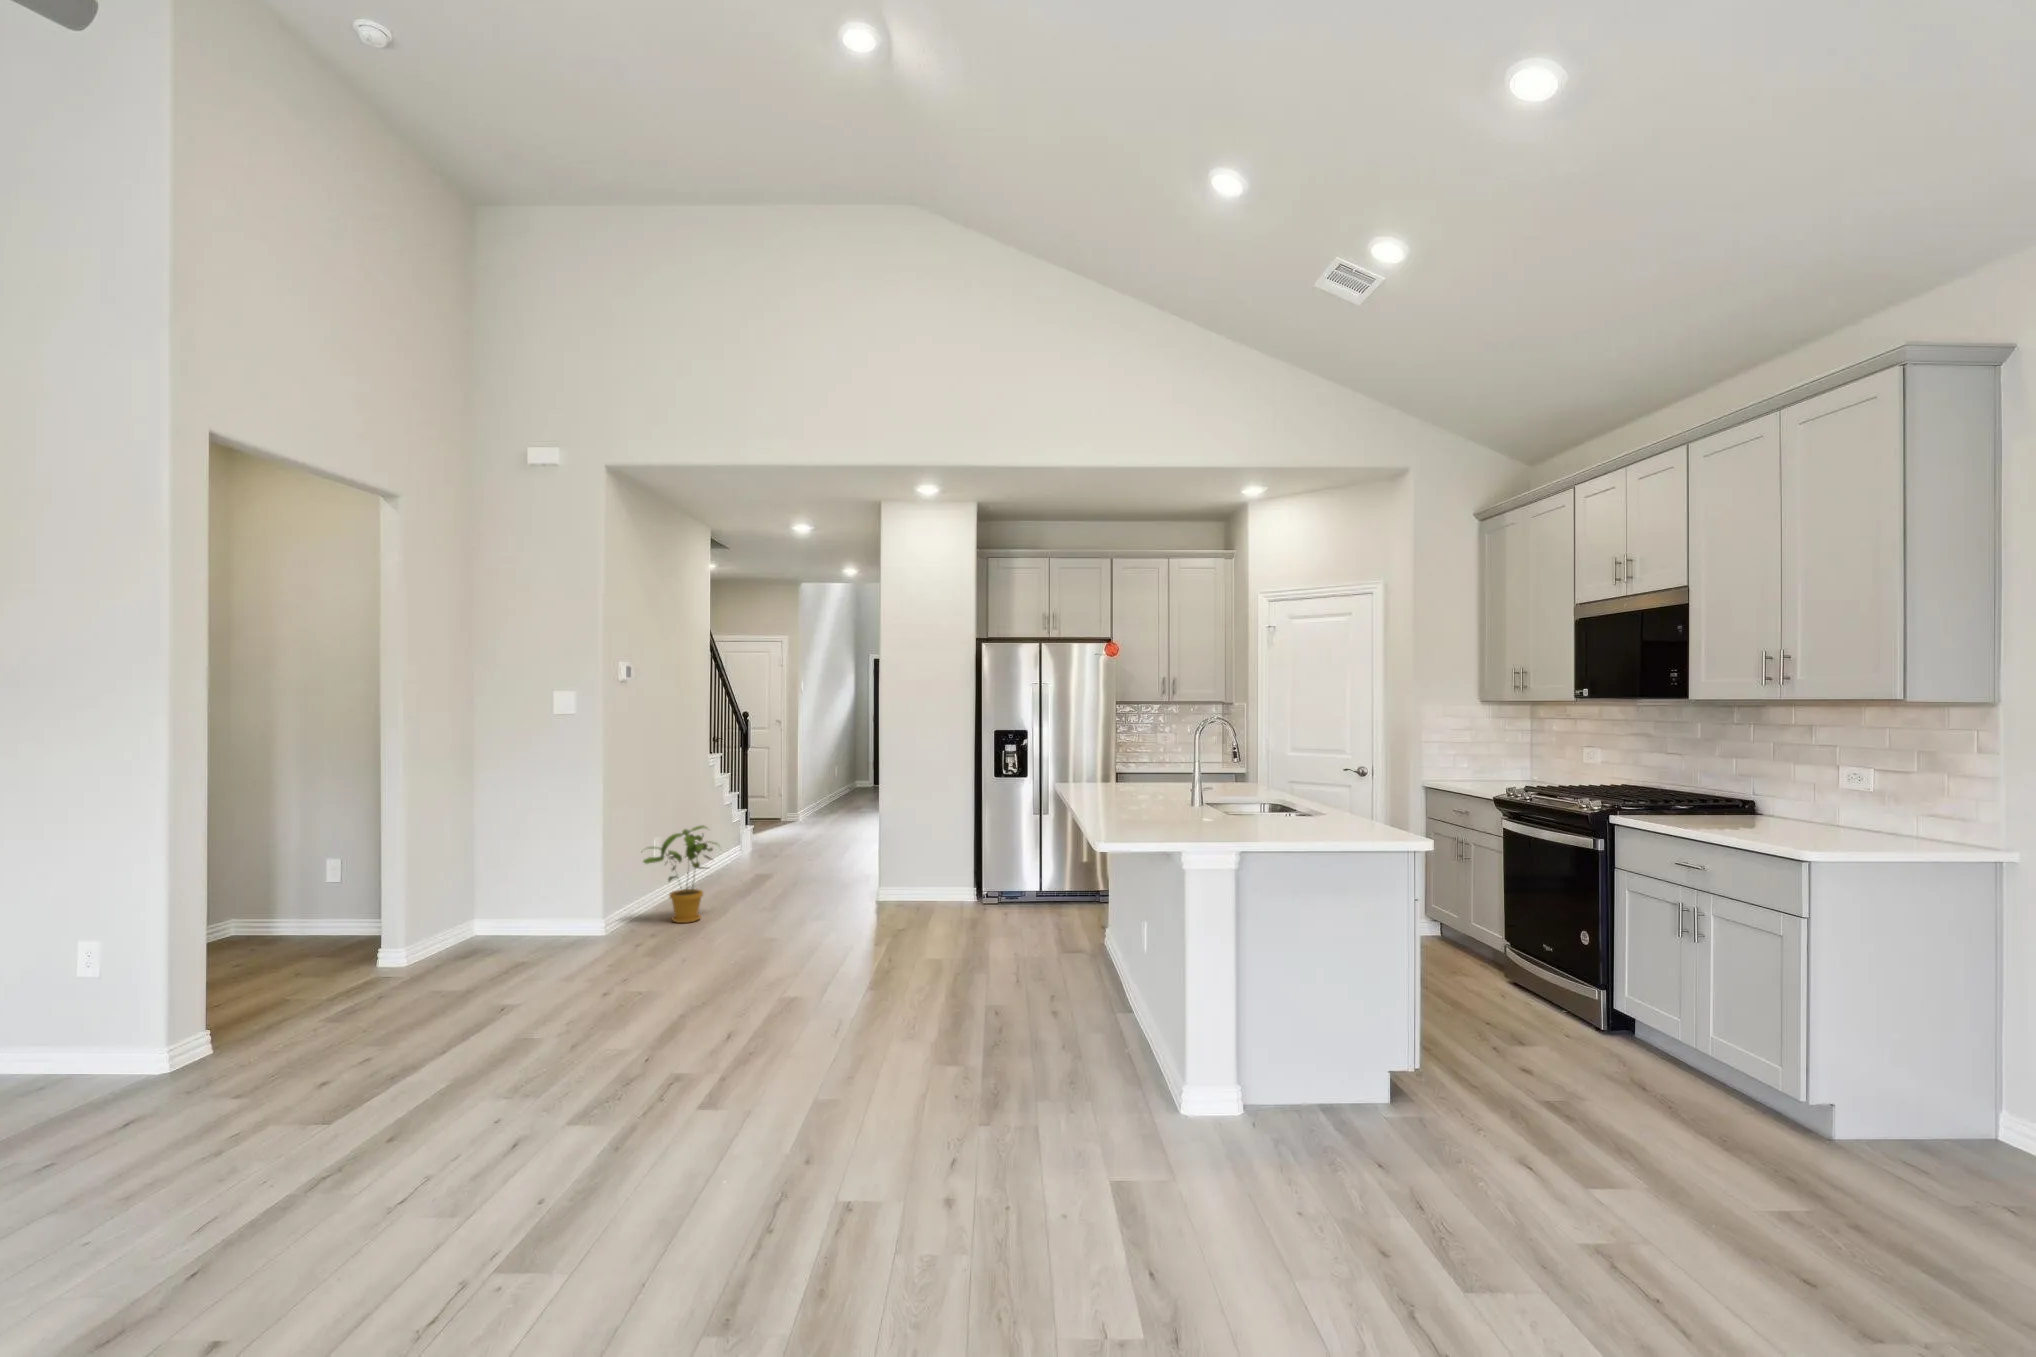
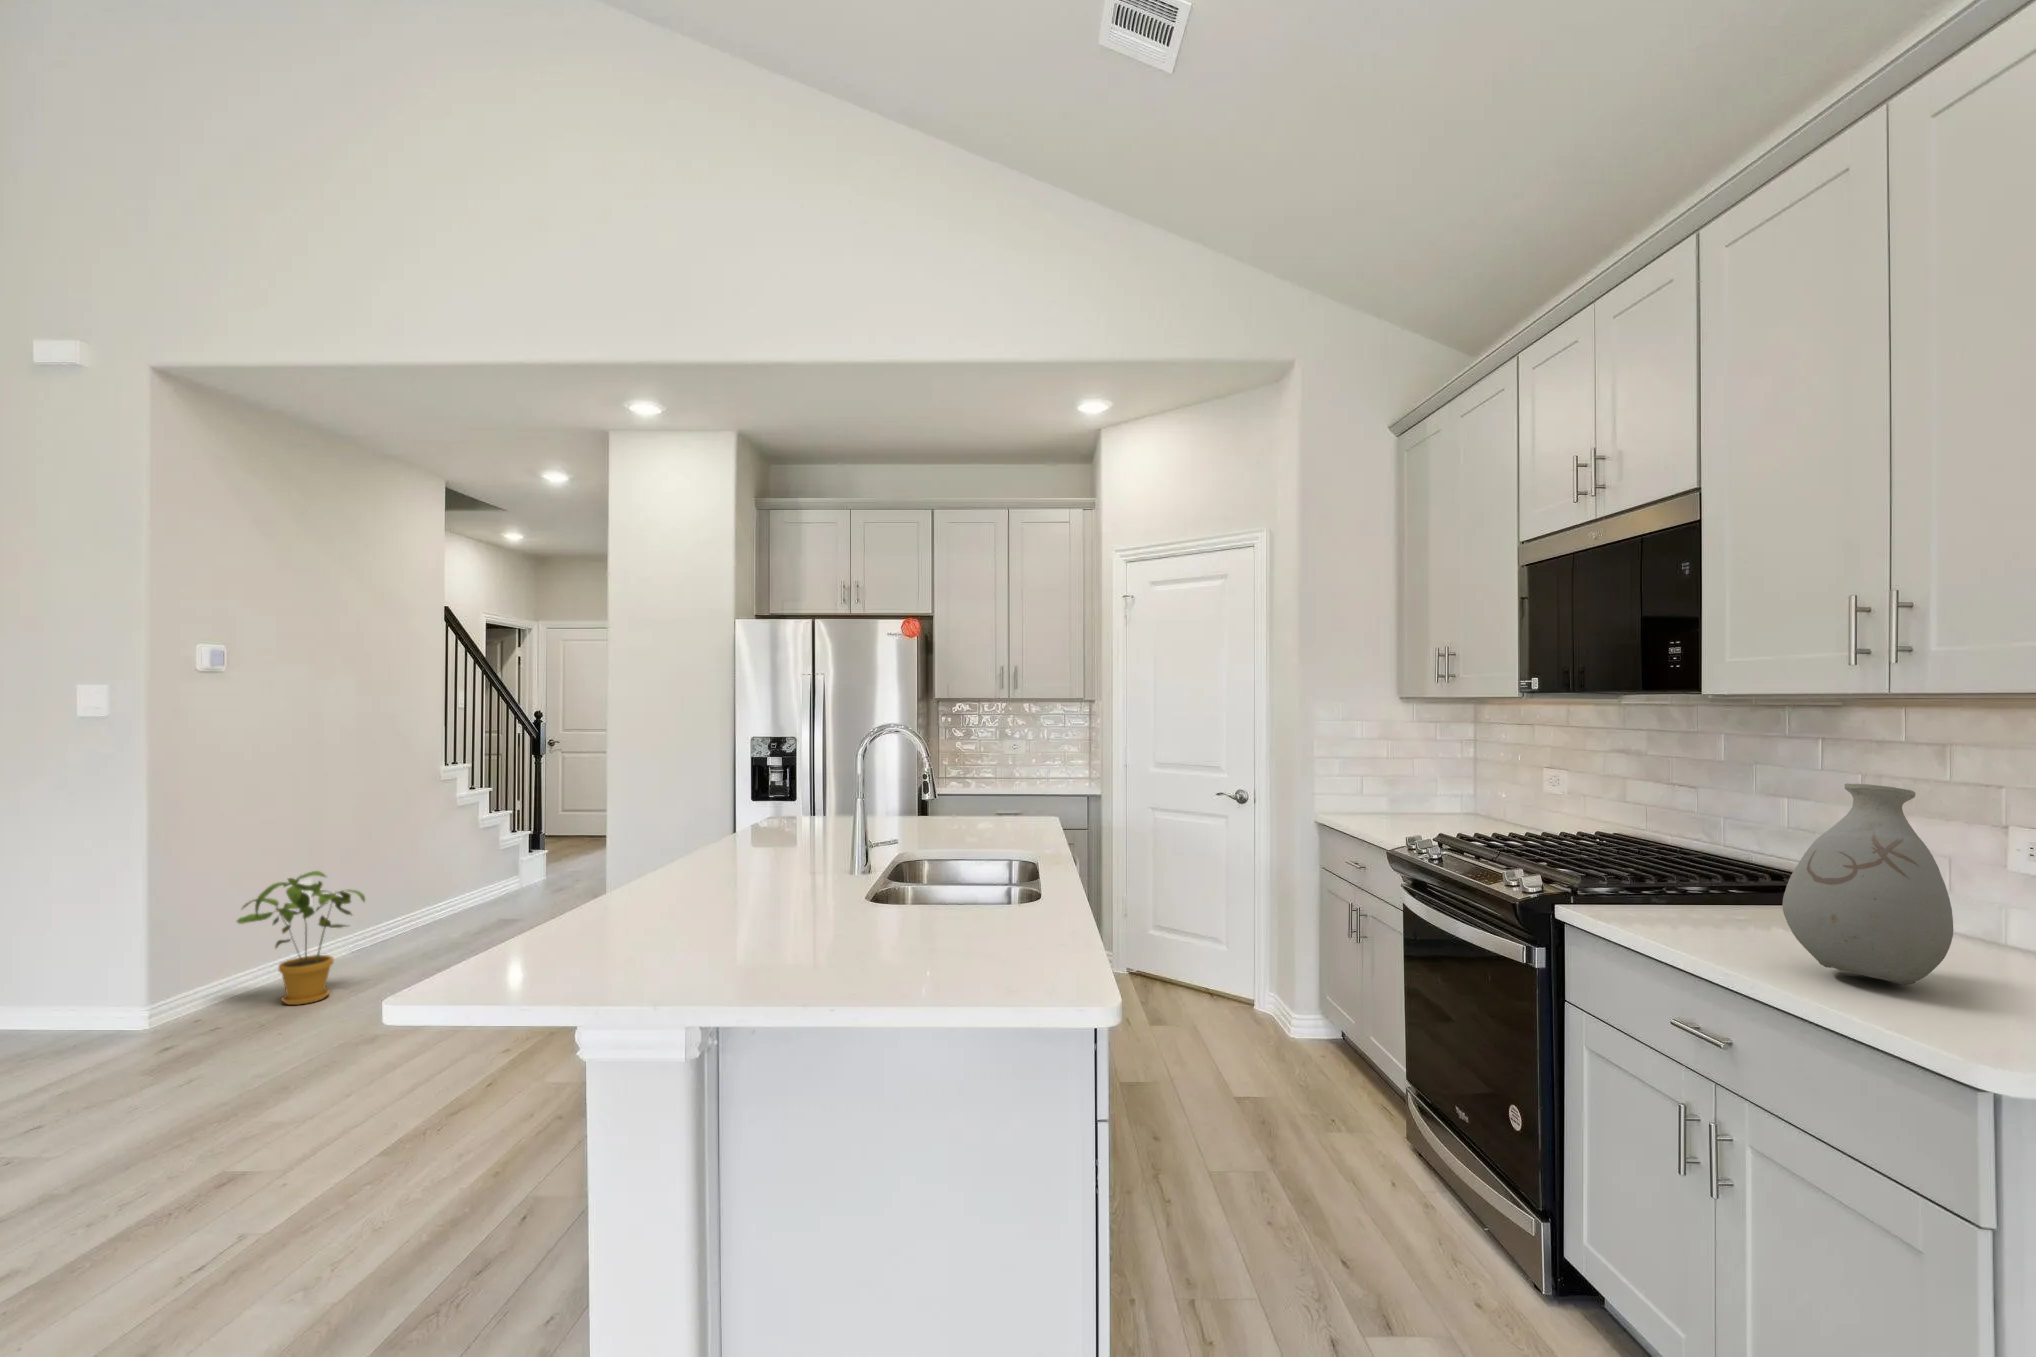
vase: none [1728,741,1803,833] -> present [1782,783,1953,984]

